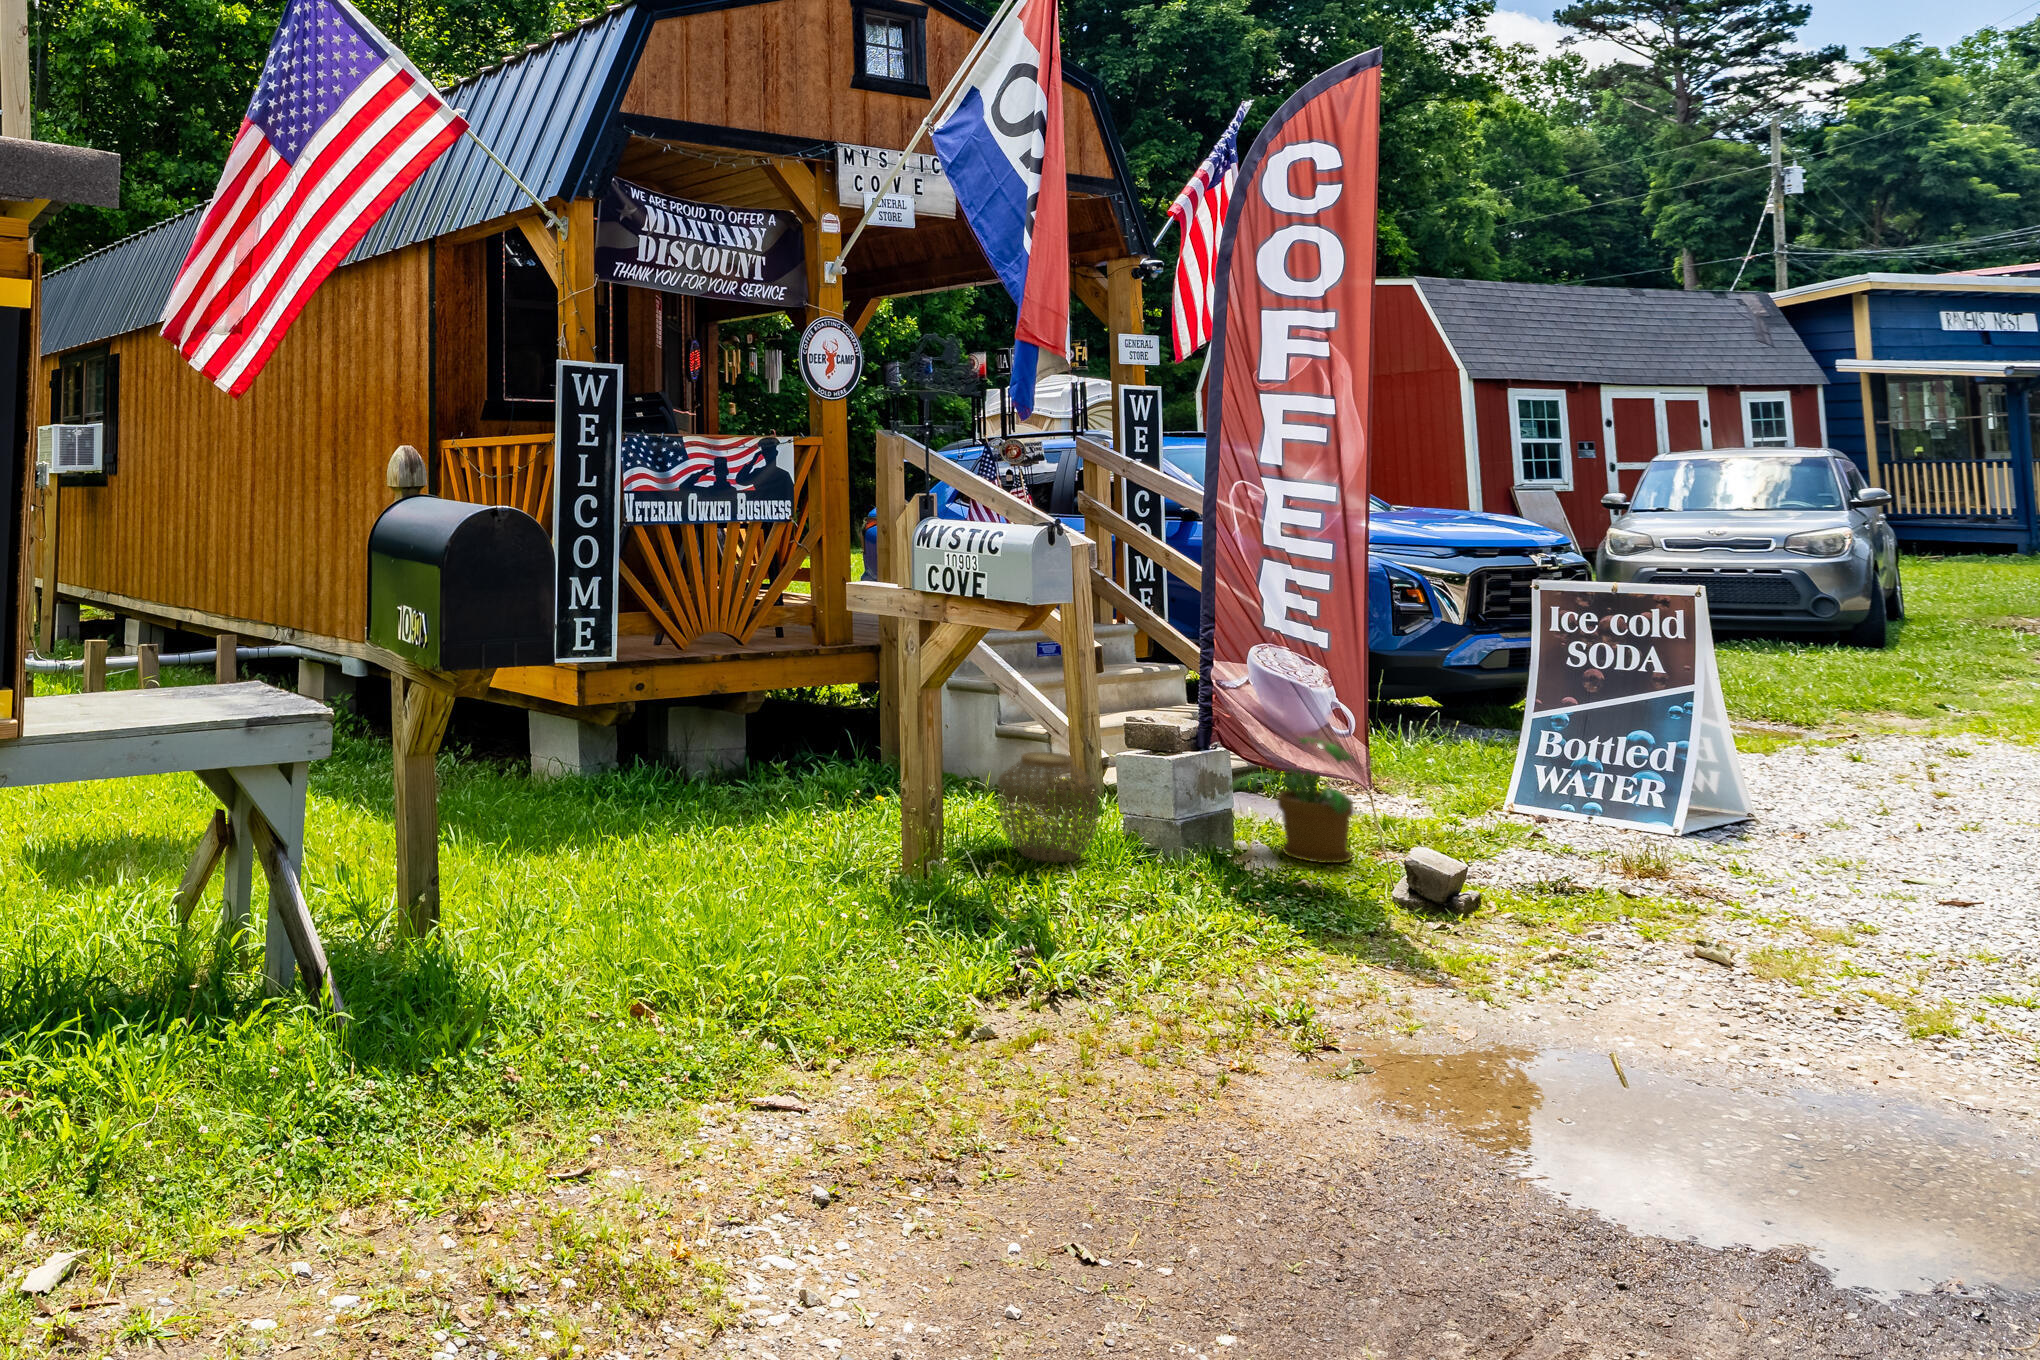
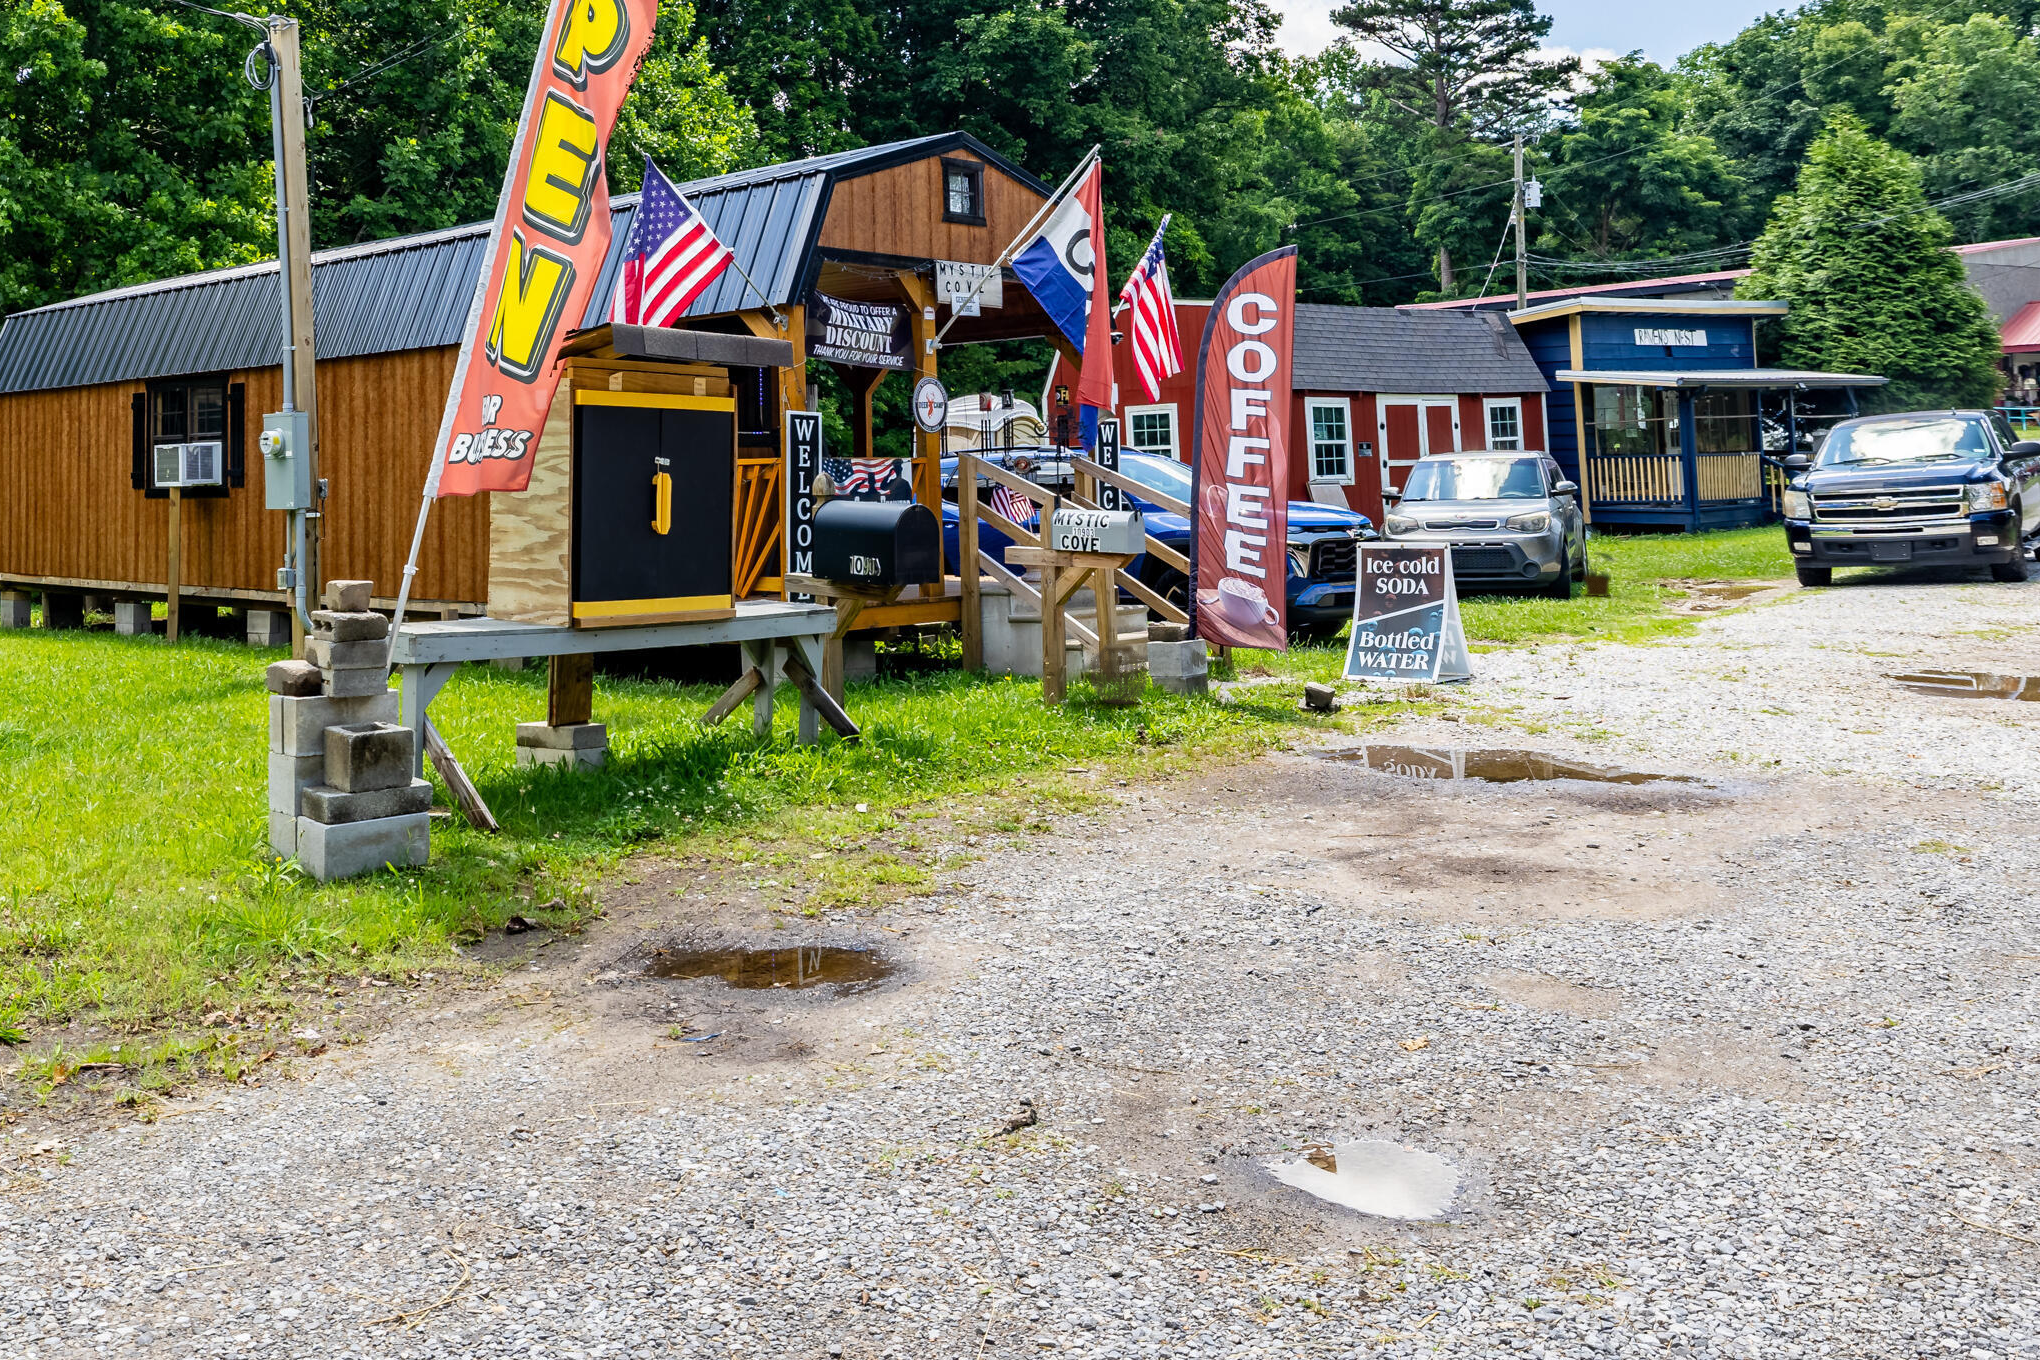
potted plant: present [1231,737,1369,863] -> present [1568,552,1613,596]

